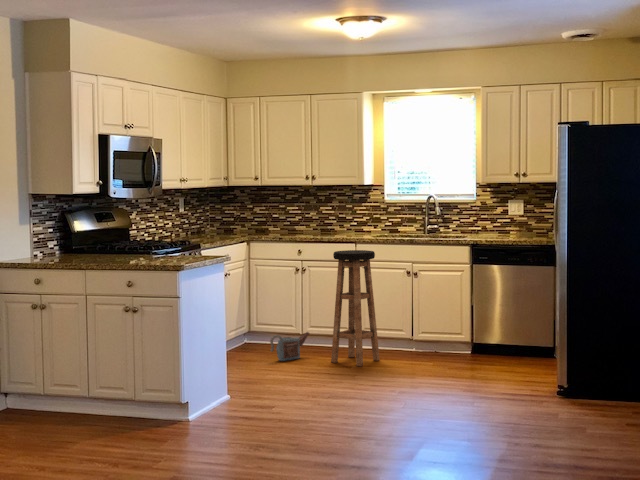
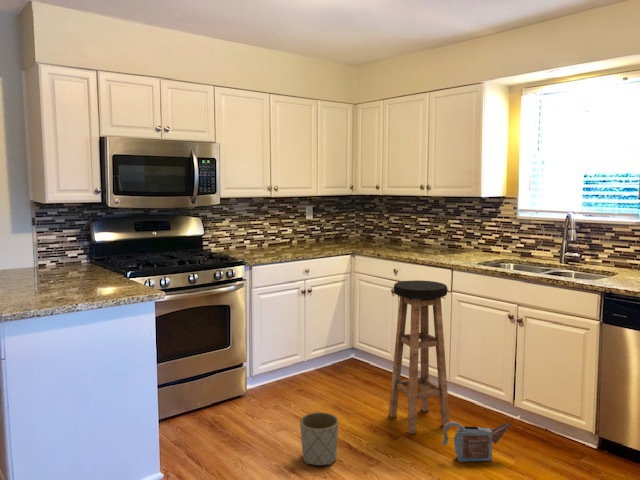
watering can: present [270,332,309,361] -> present [442,422,512,462]
planter: none [305,350,335,386] -> present [300,412,338,465]

